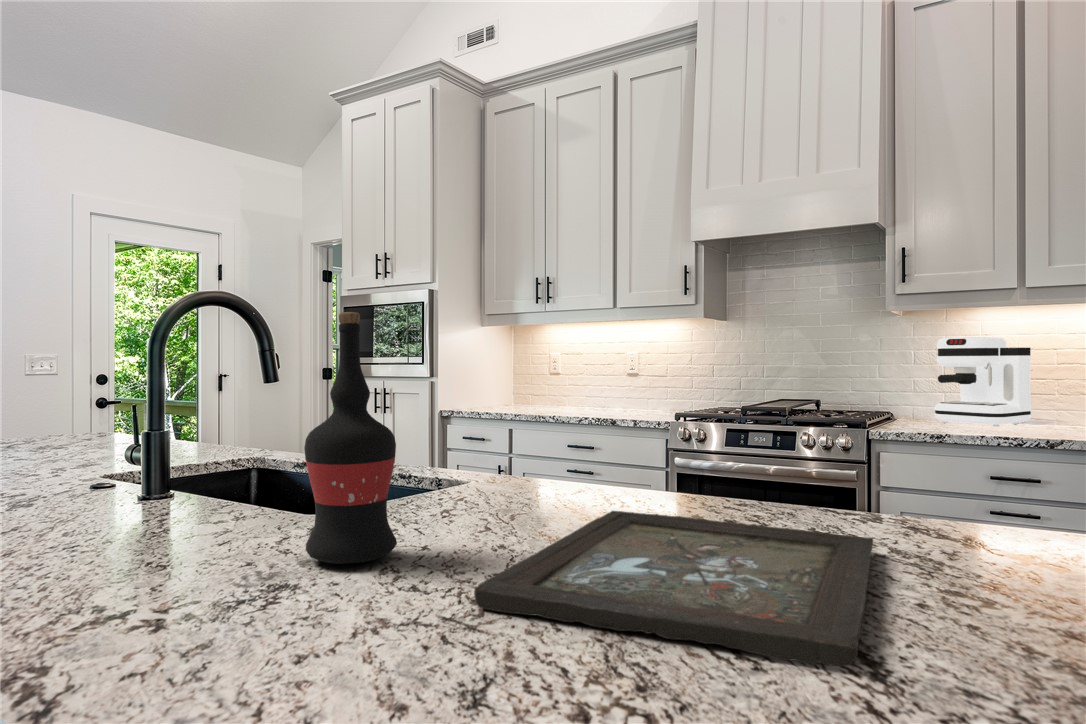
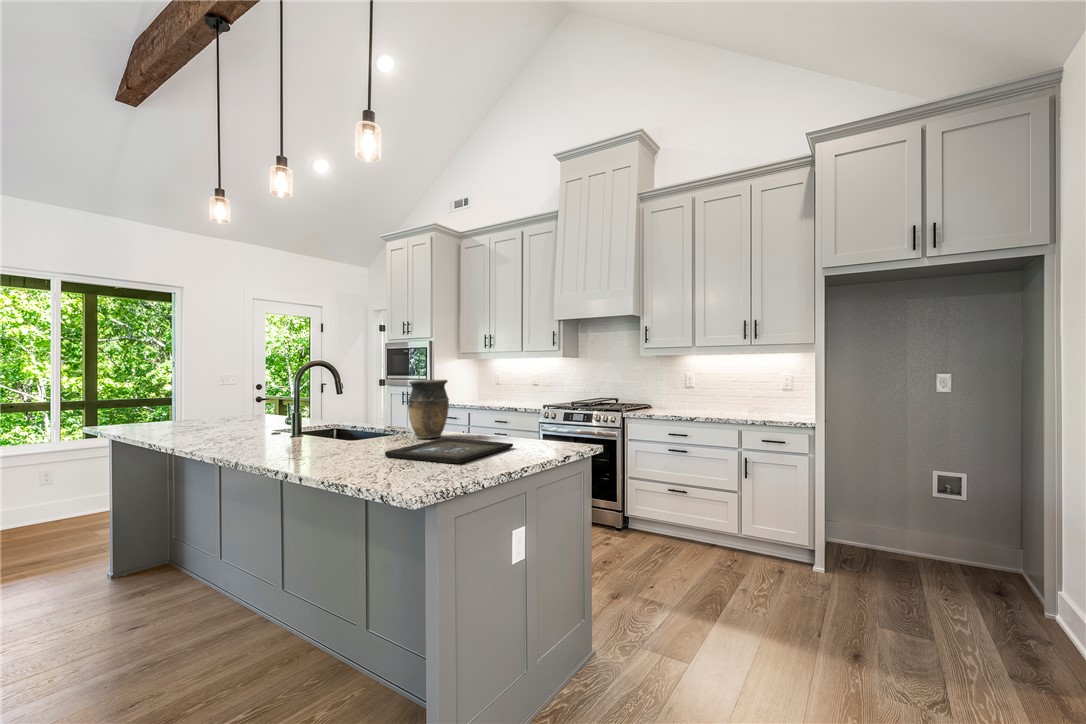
wine bottle: present [304,312,397,564] -> none [345,378,372,450]
vase: none [474,336,589,508] -> present [408,380,449,439]
coffee maker: present [934,337,1031,427] -> none [663,368,709,411]

